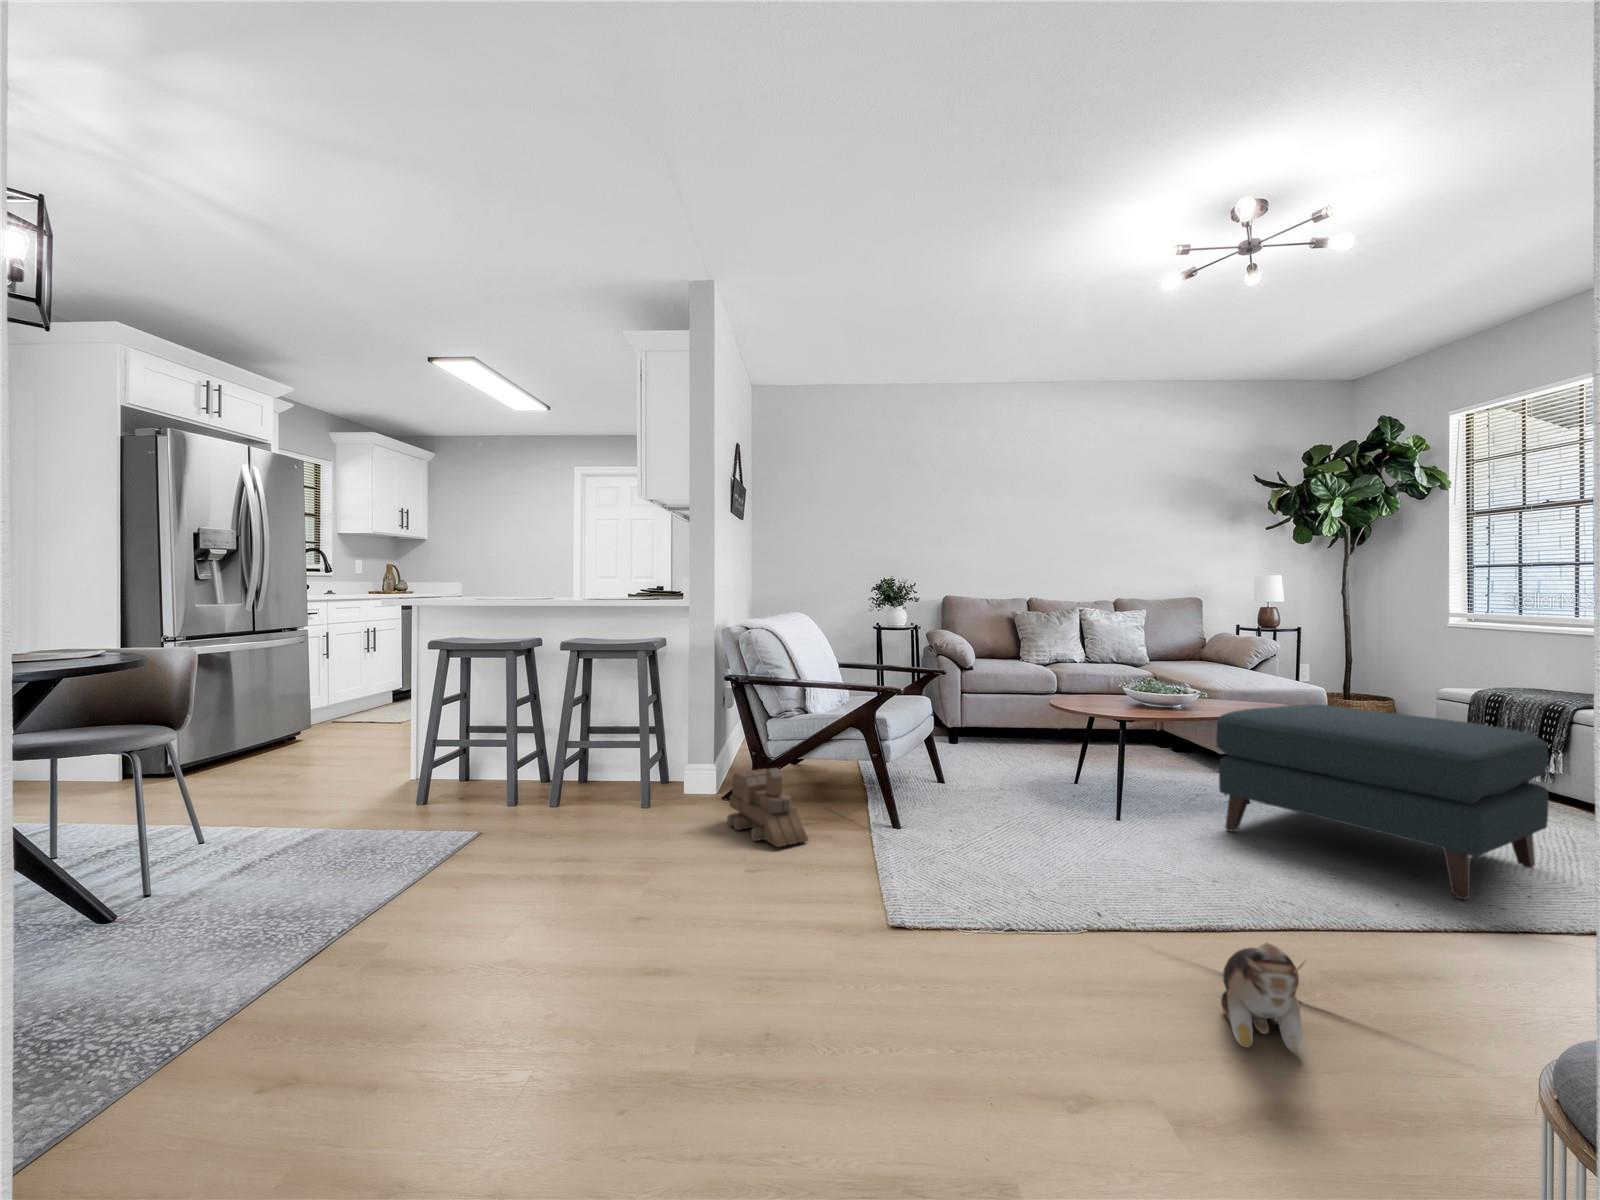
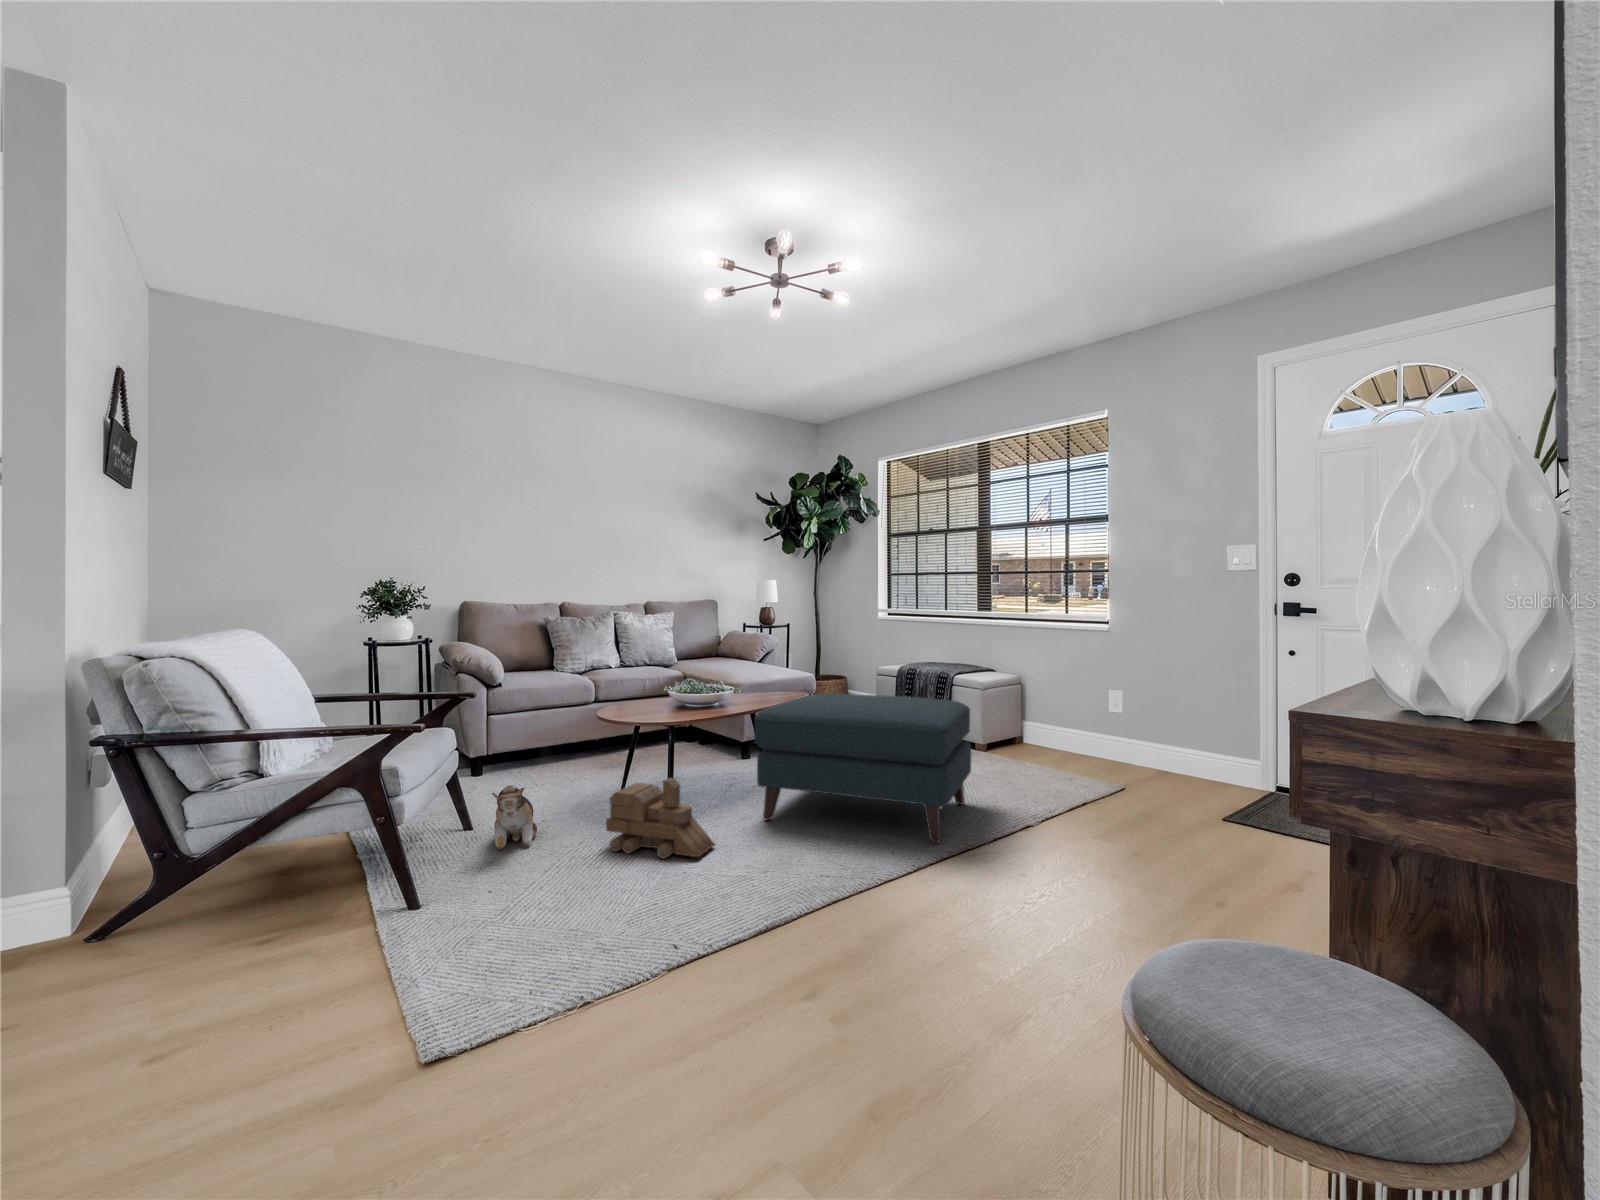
toy train: present [727,768,808,847] -> present [606,778,715,859]
plush toy: present [1221,943,1305,1053] -> present [492,785,537,849]

